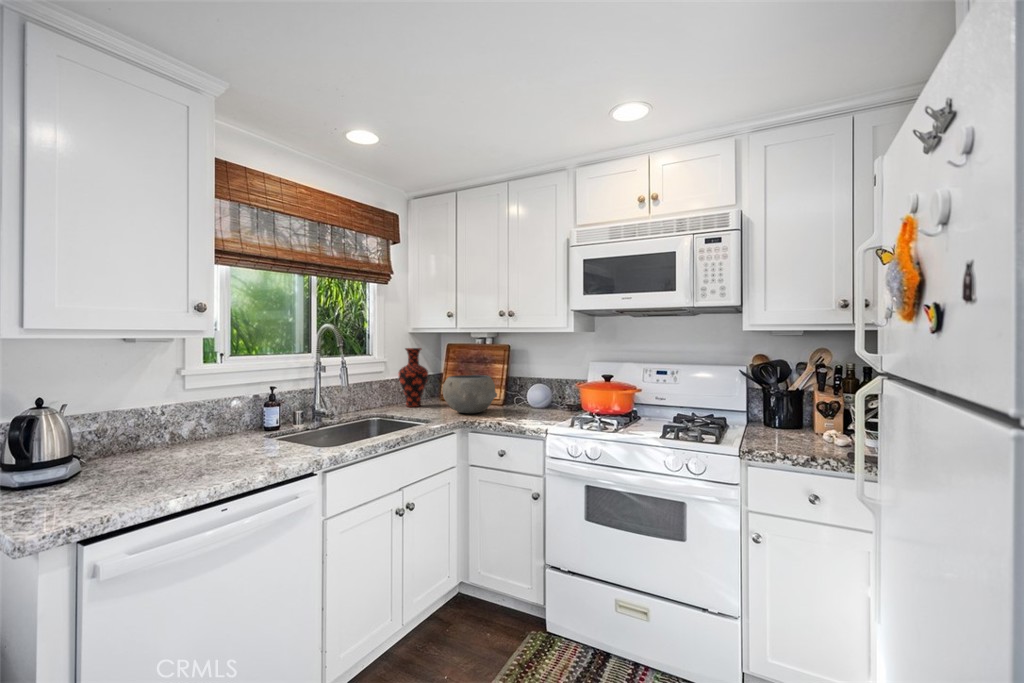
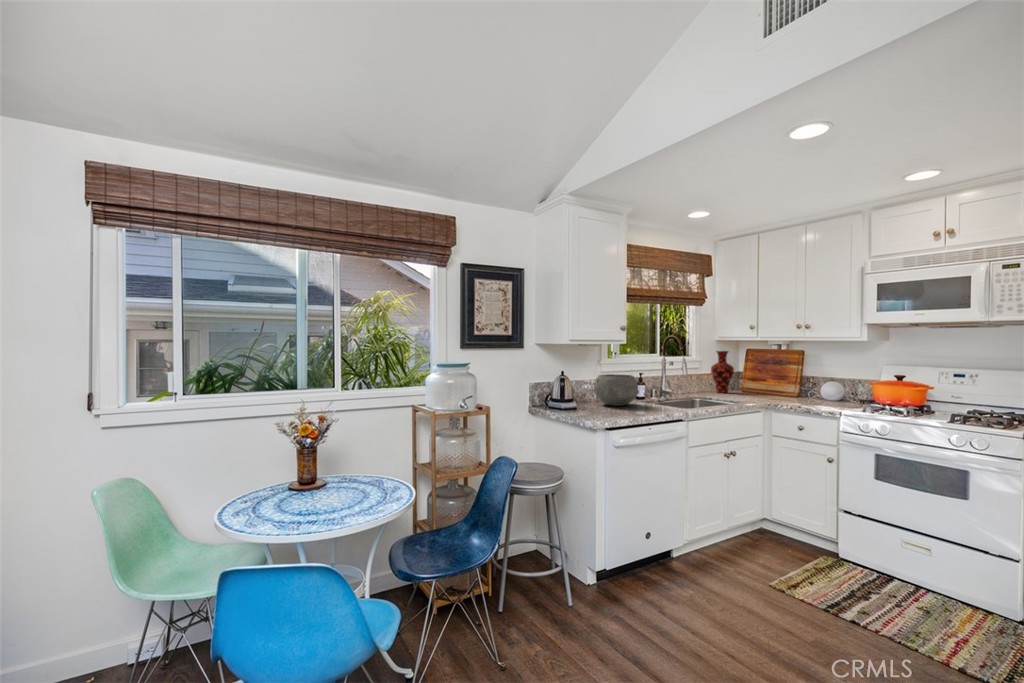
ceramic bowl: present [442,375,497,413] -> present [594,374,639,406]

